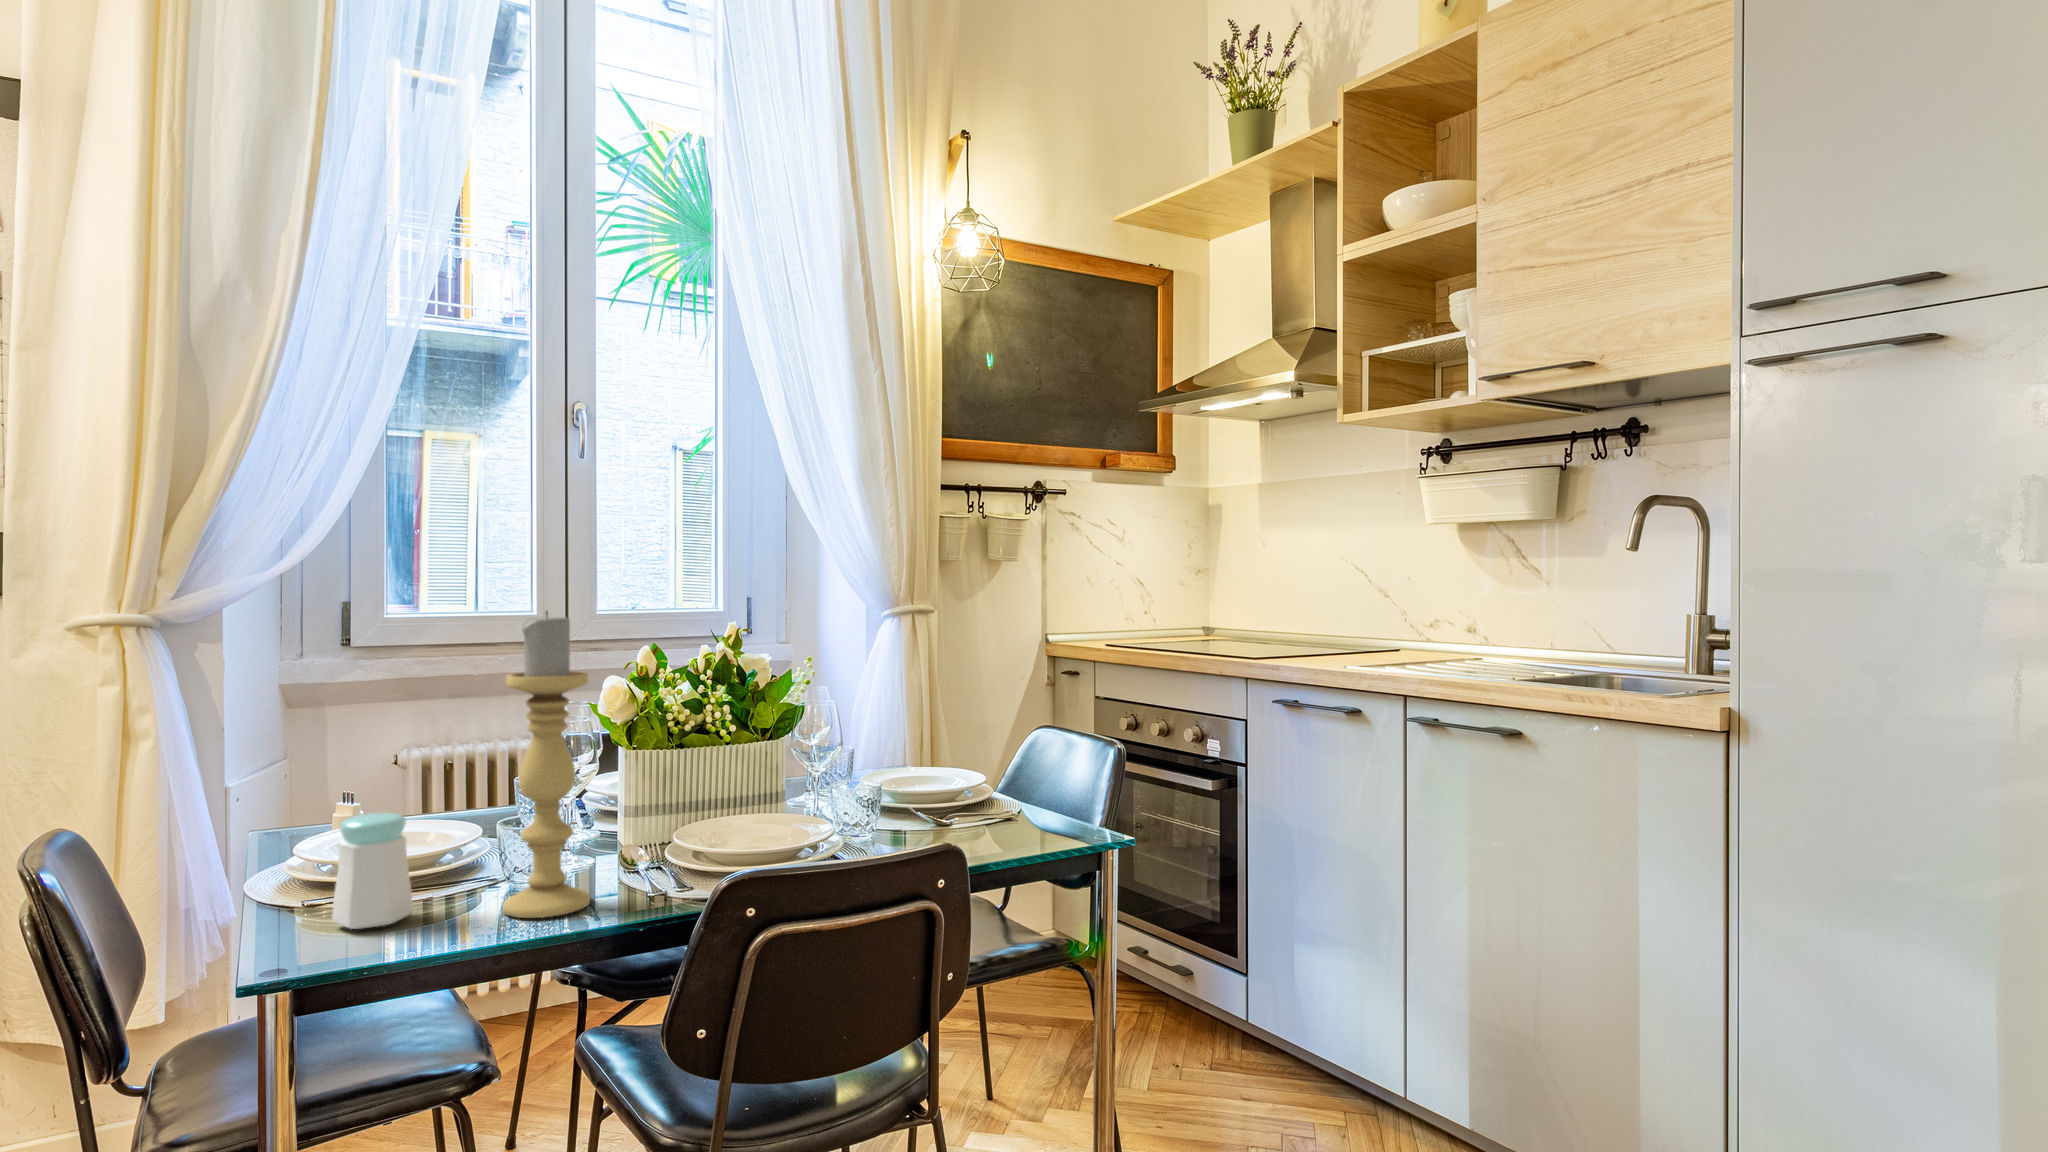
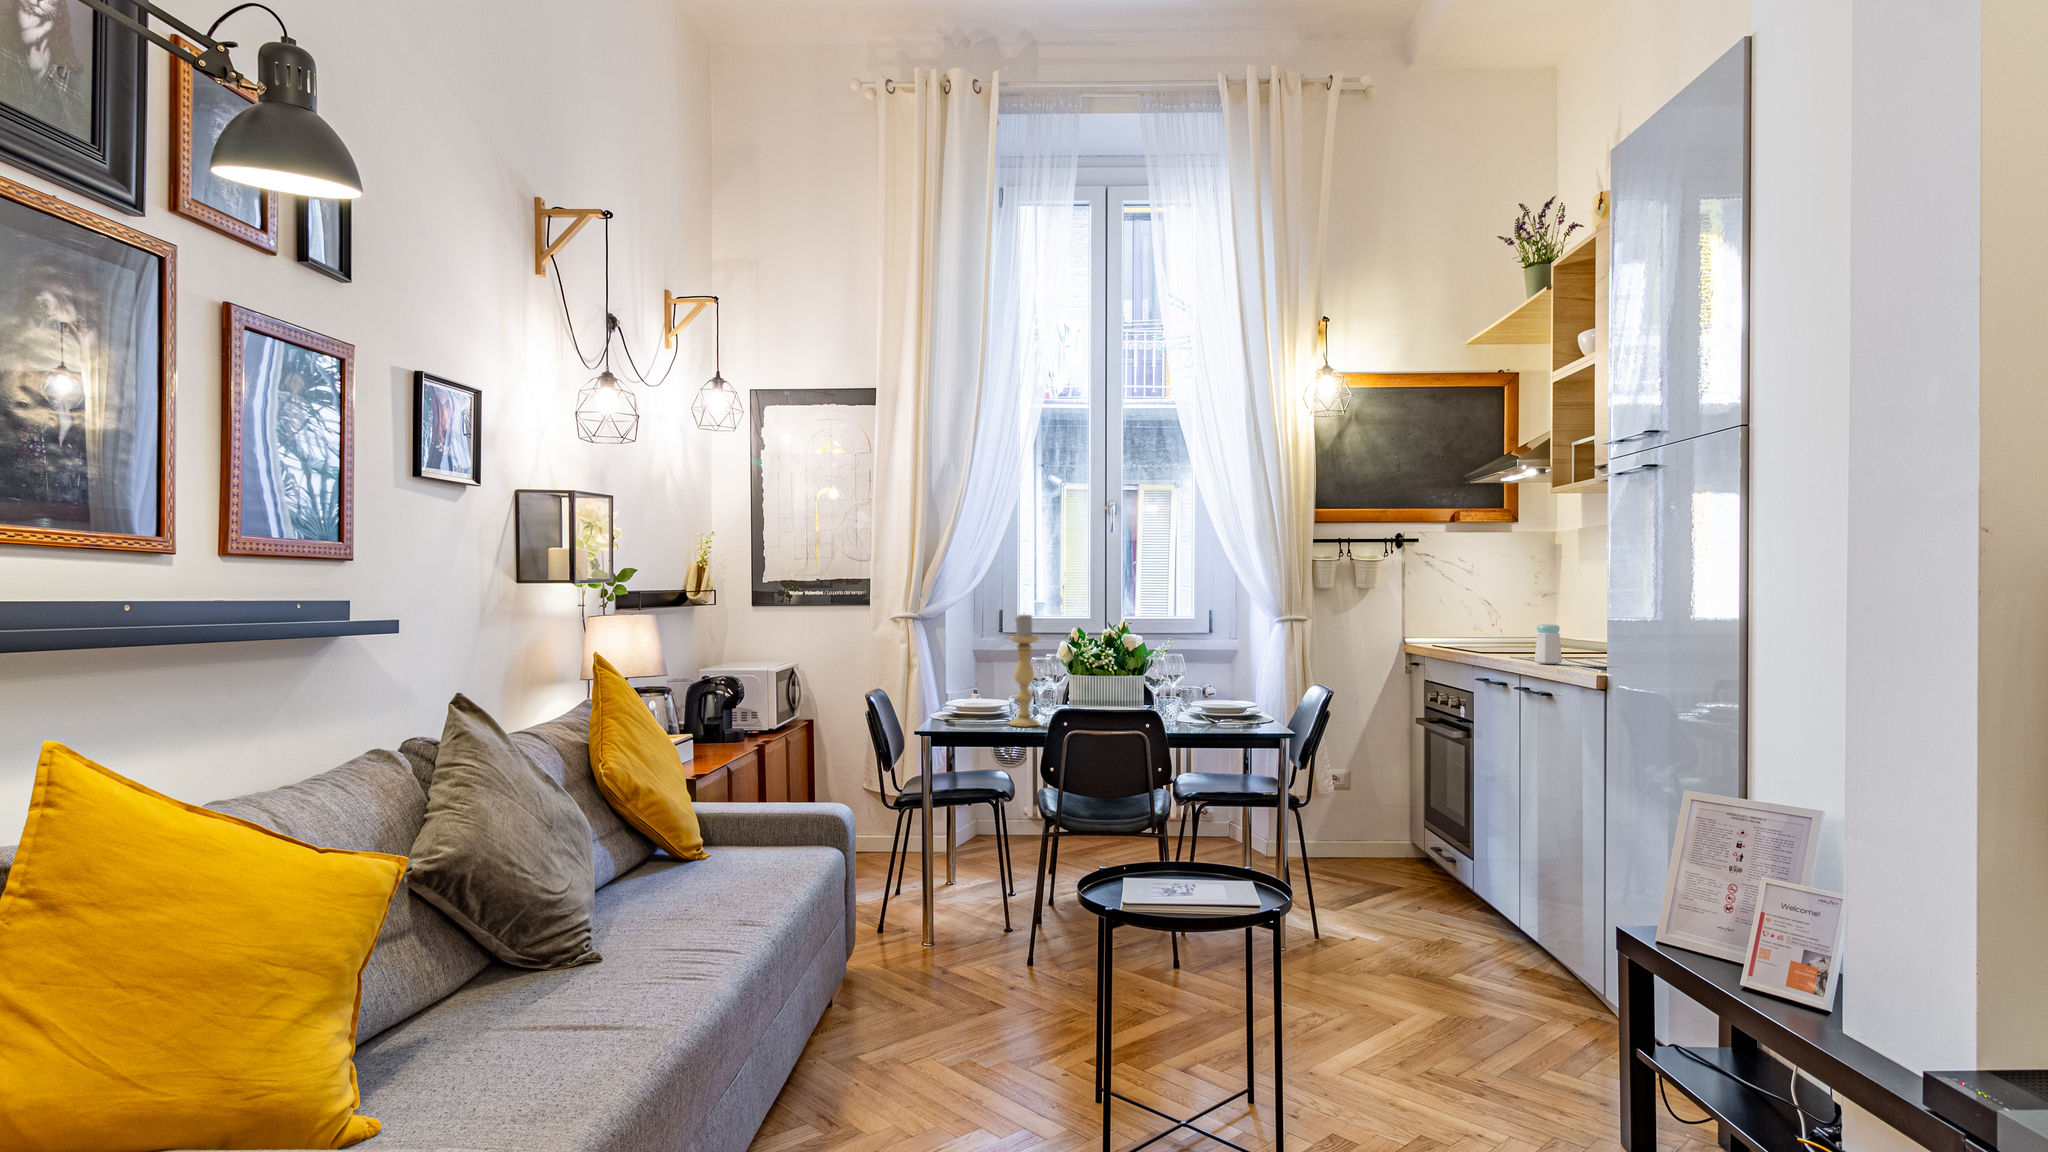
salt shaker: present [332,812,413,929] -> present [1535,624,1562,664]

